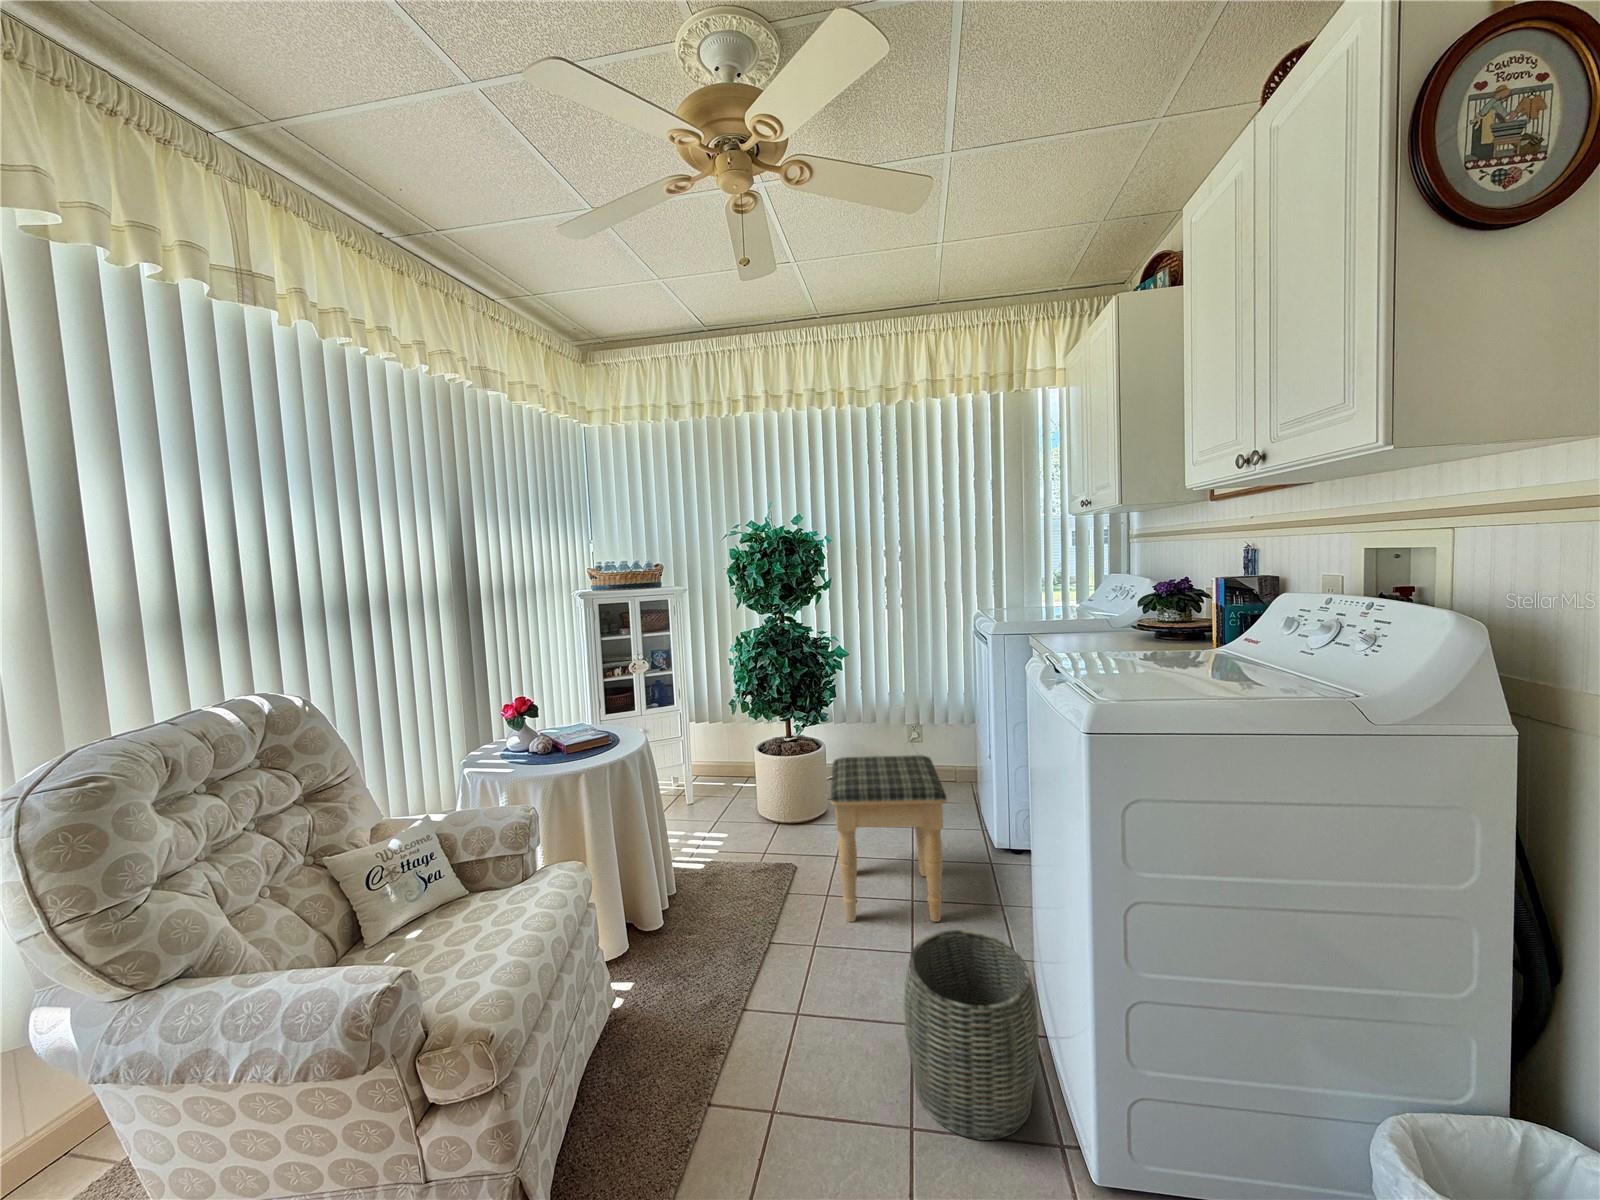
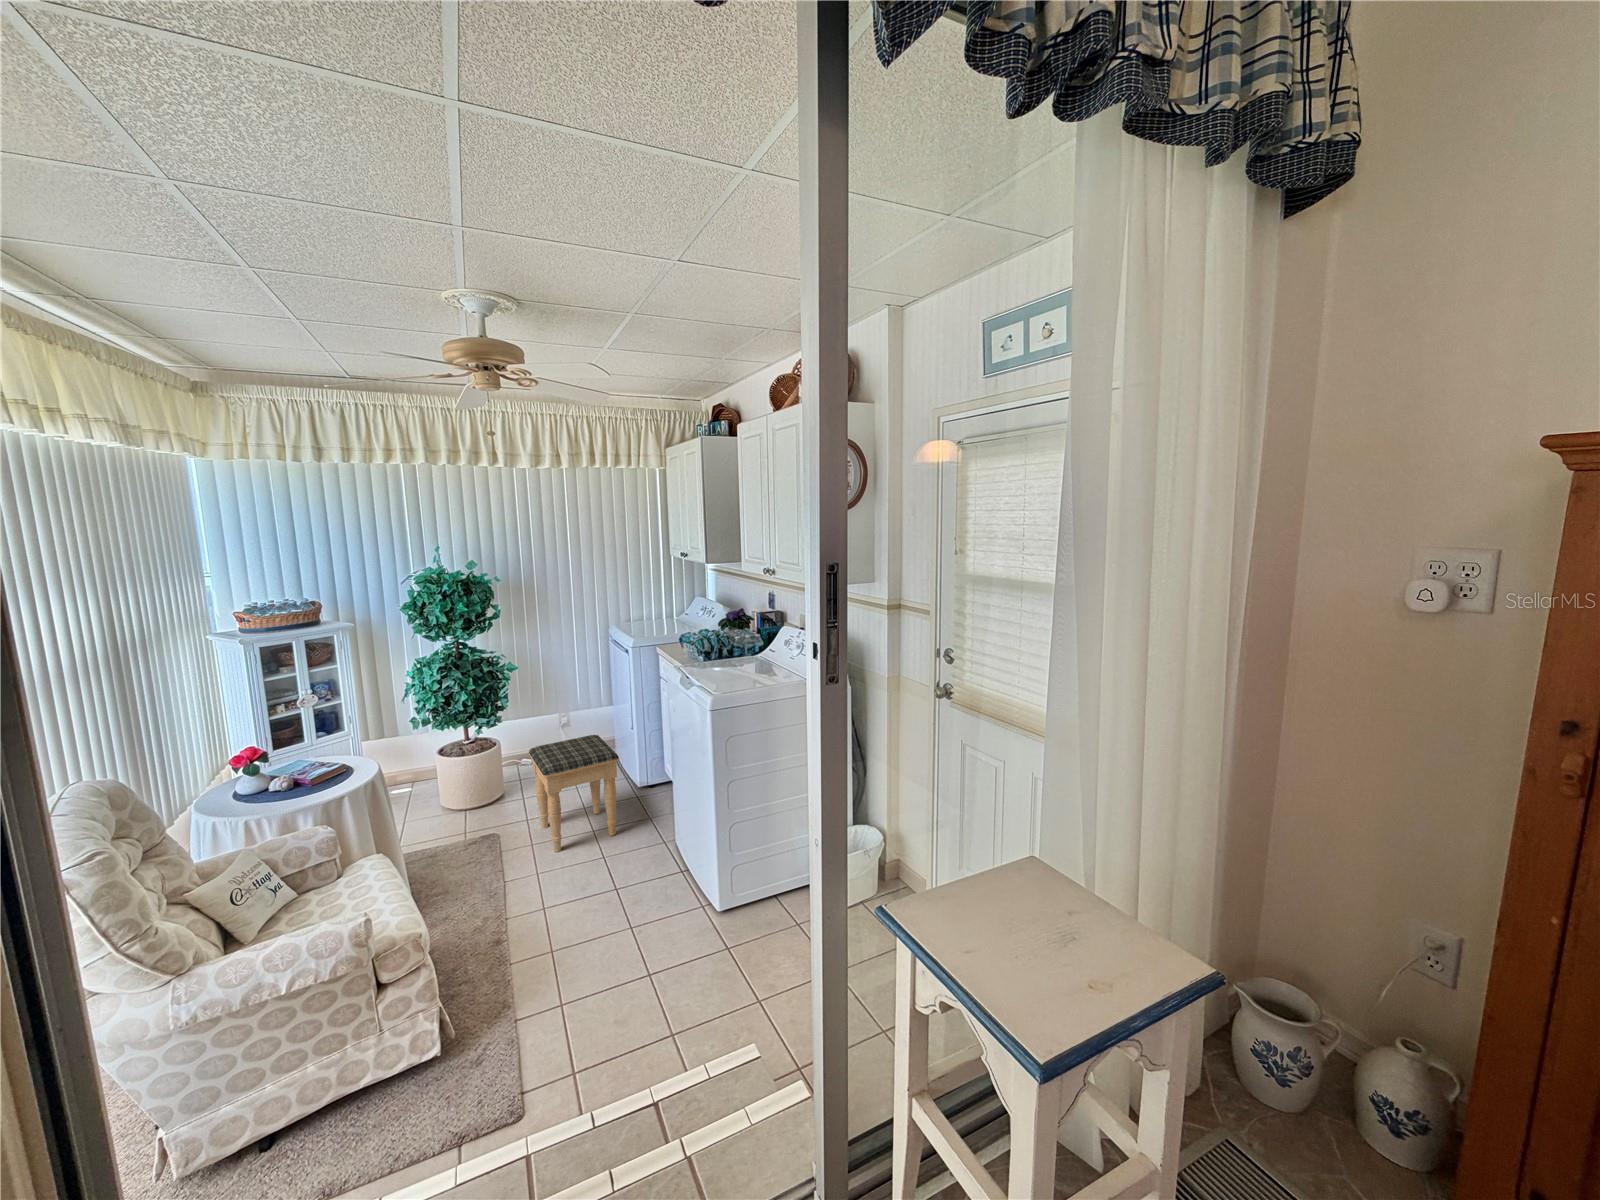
woven basket: present [904,930,1039,1140] -> none [619,821,687,914]

